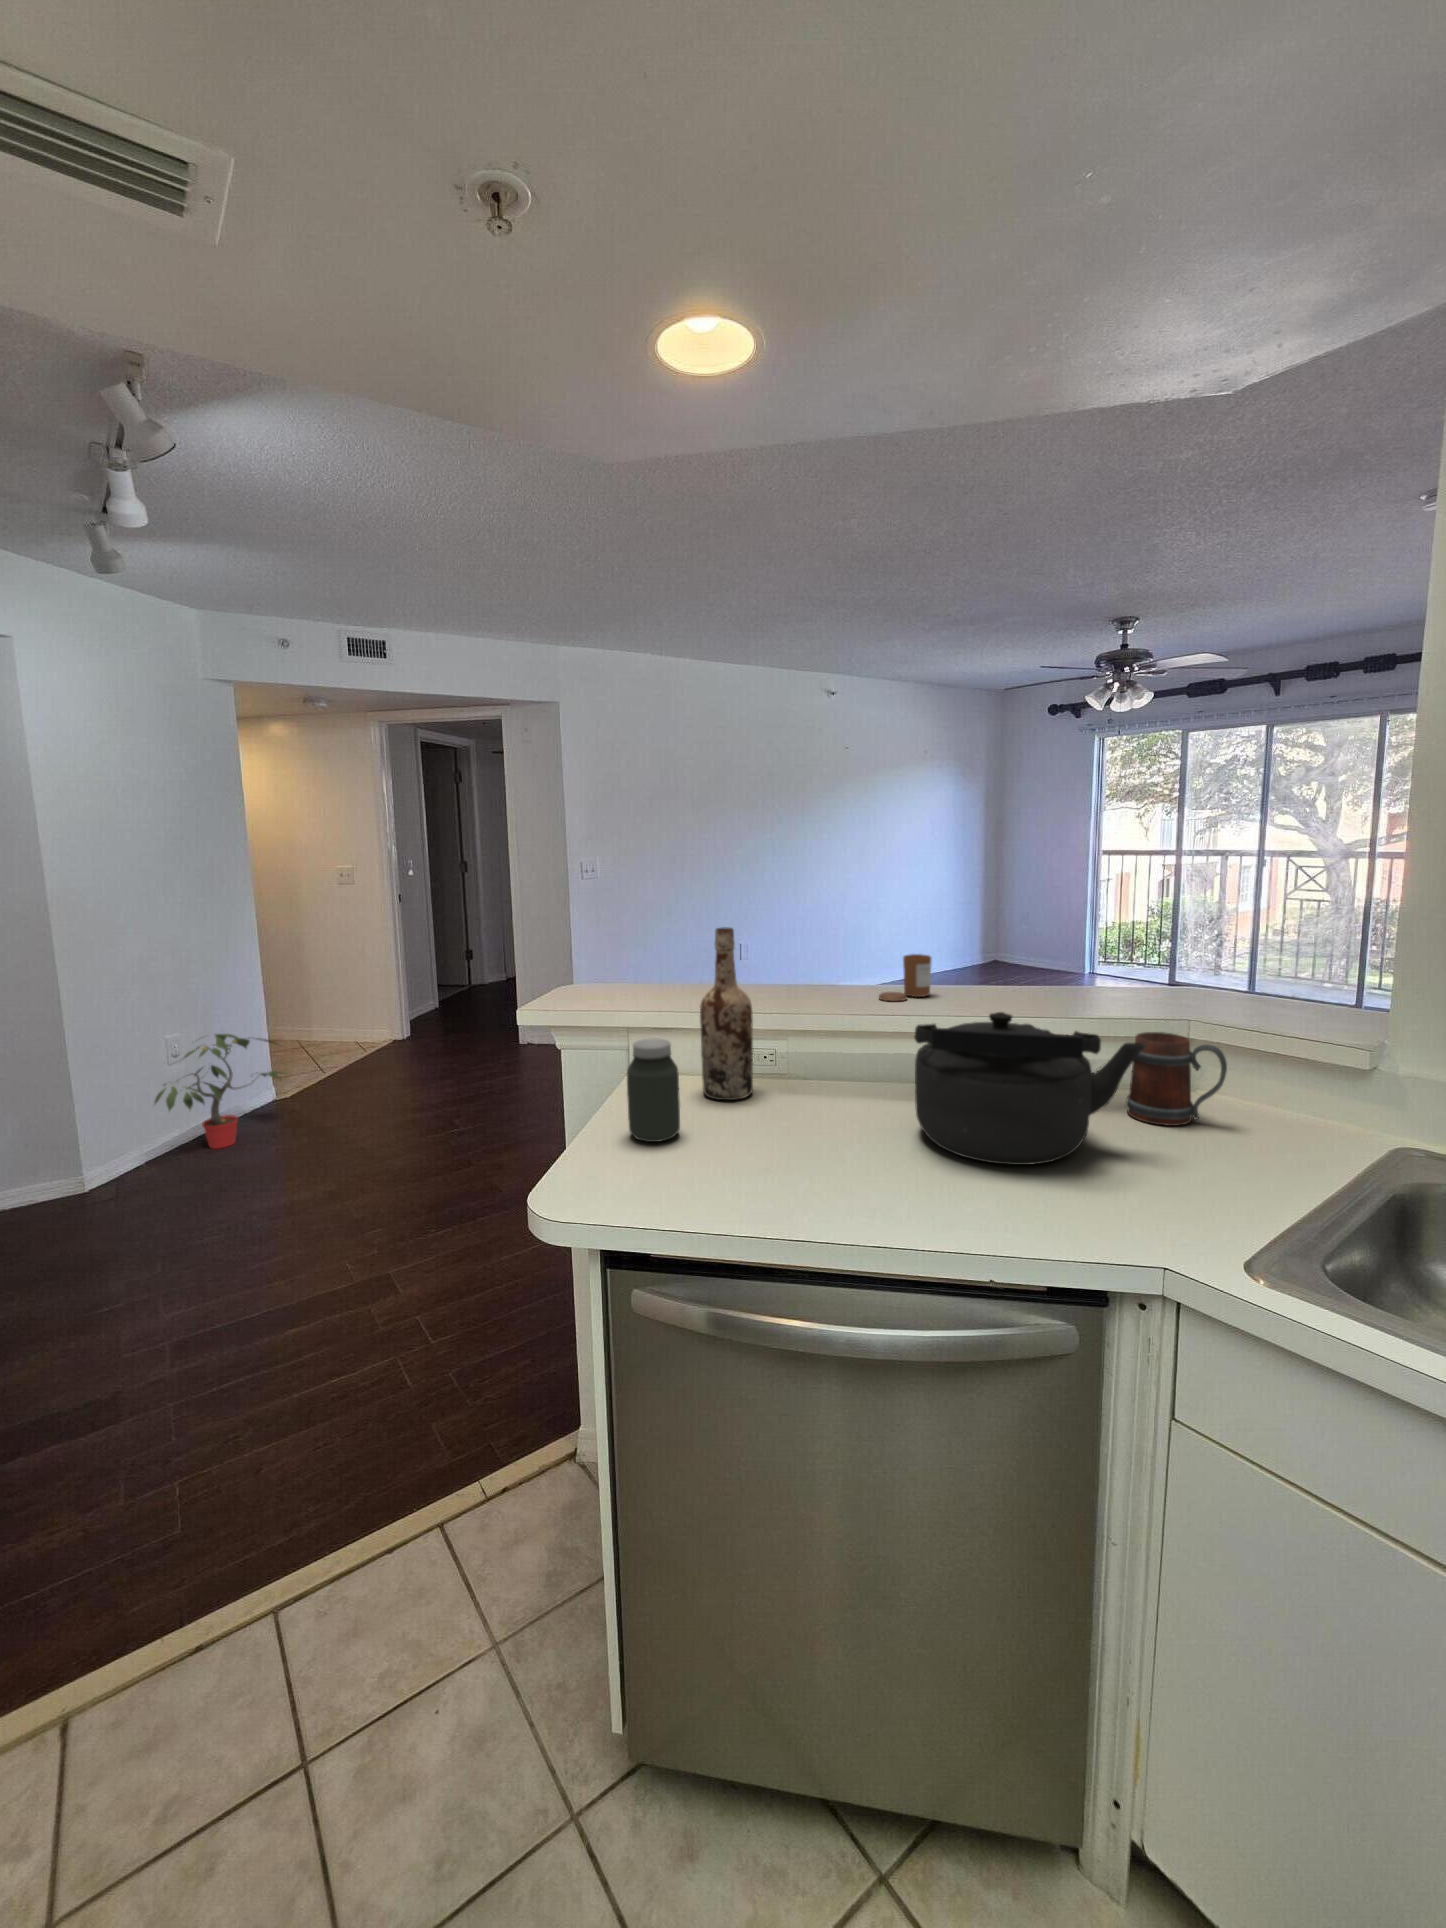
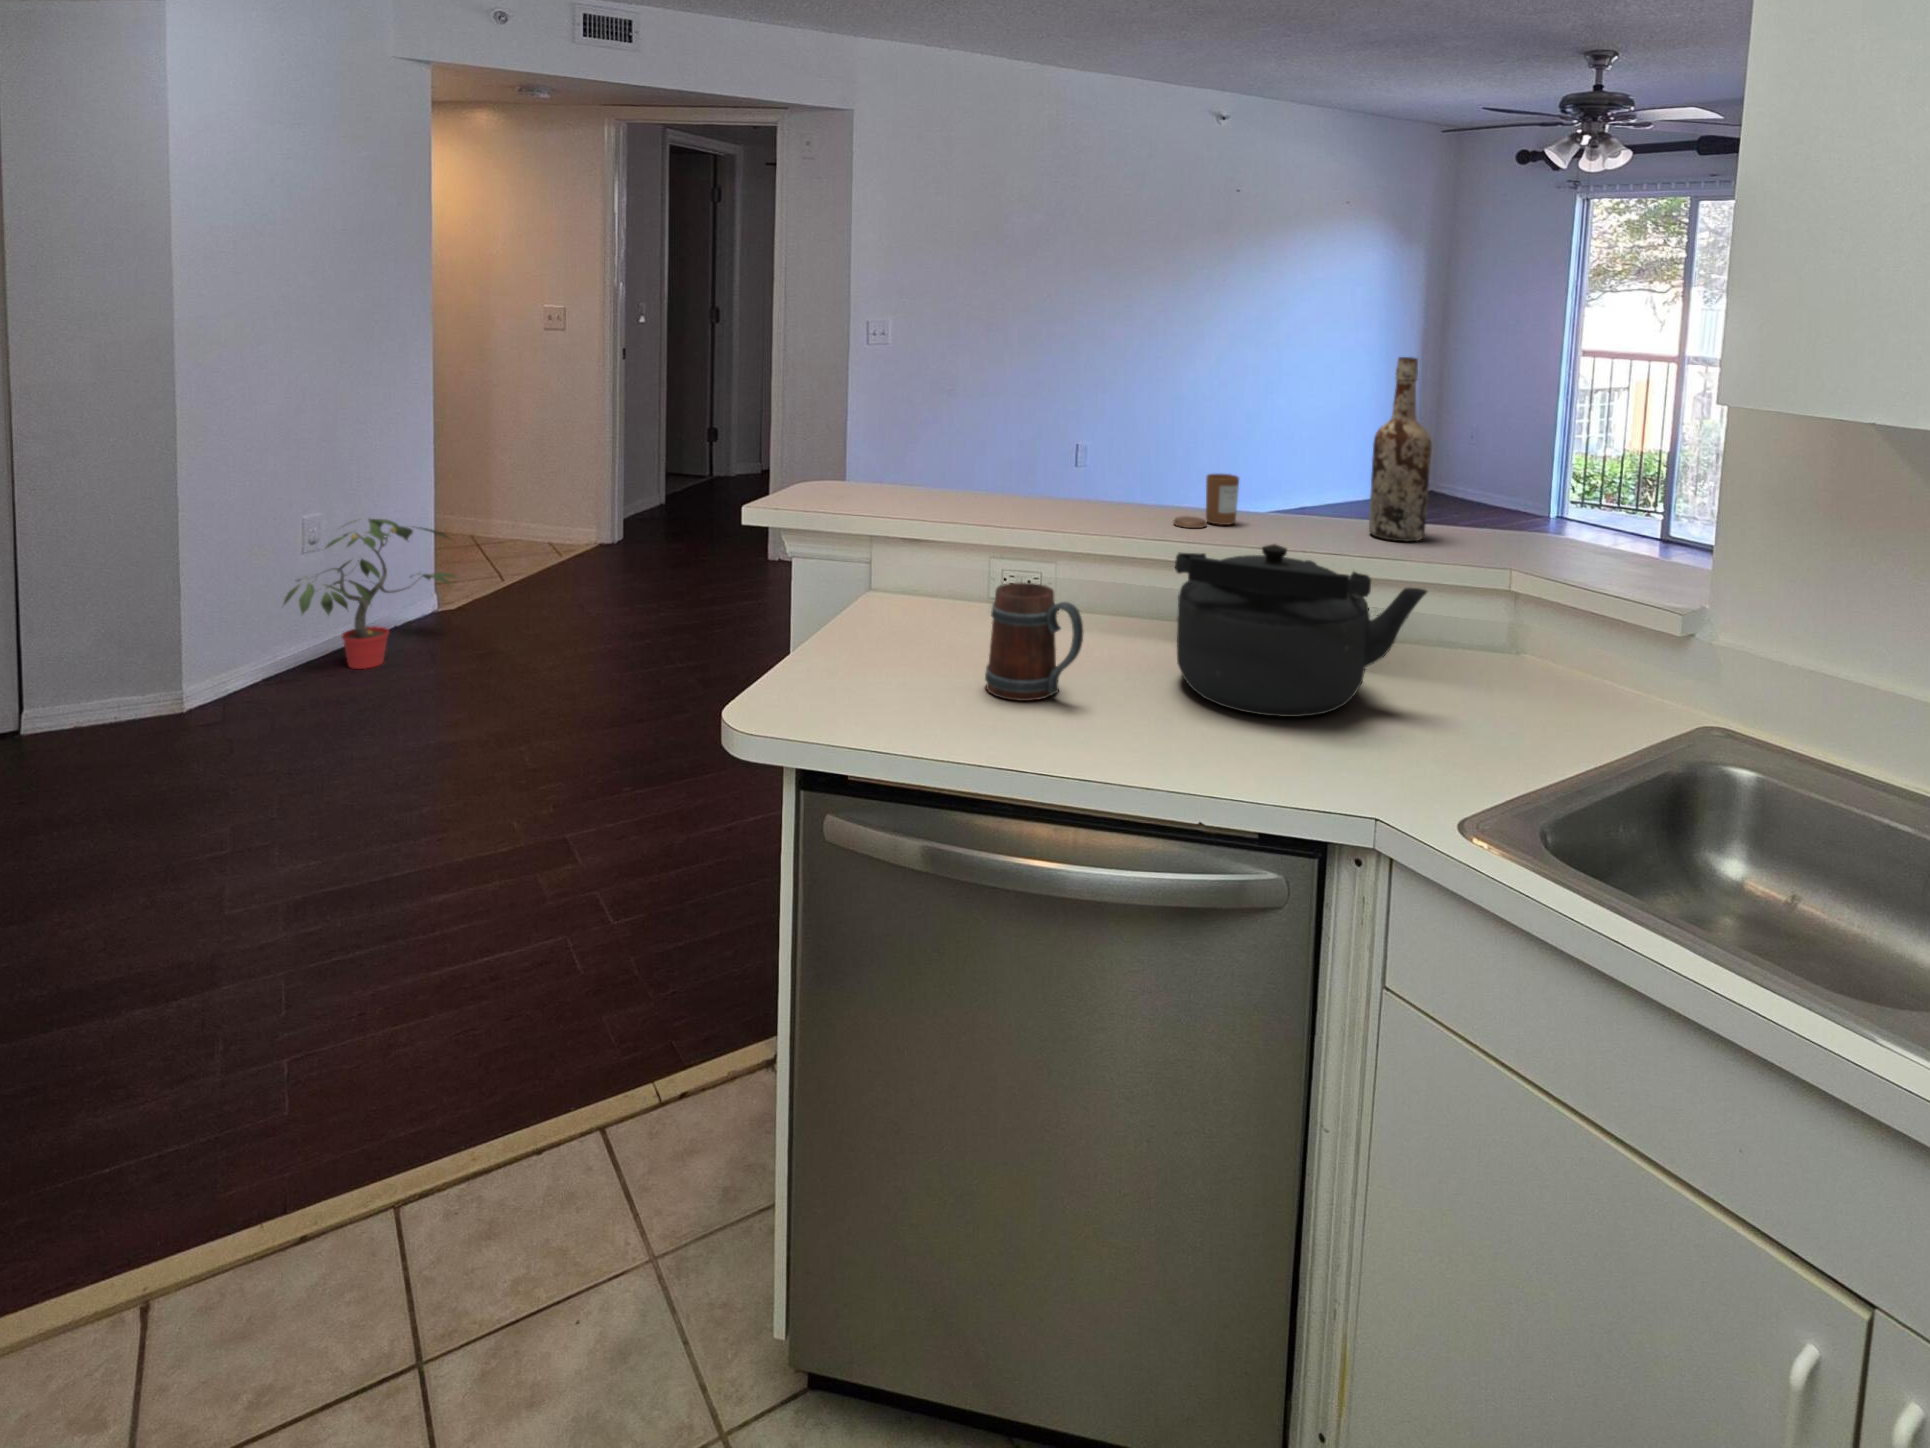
wine bottle: present [700,928,753,1100] -> present [1369,357,1432,541]
mug: present [1126,1032,1227,1126] -> present [985,583,1084,701]
jar: present [627,1038,680,1142] -> none [850,549,911,667]

